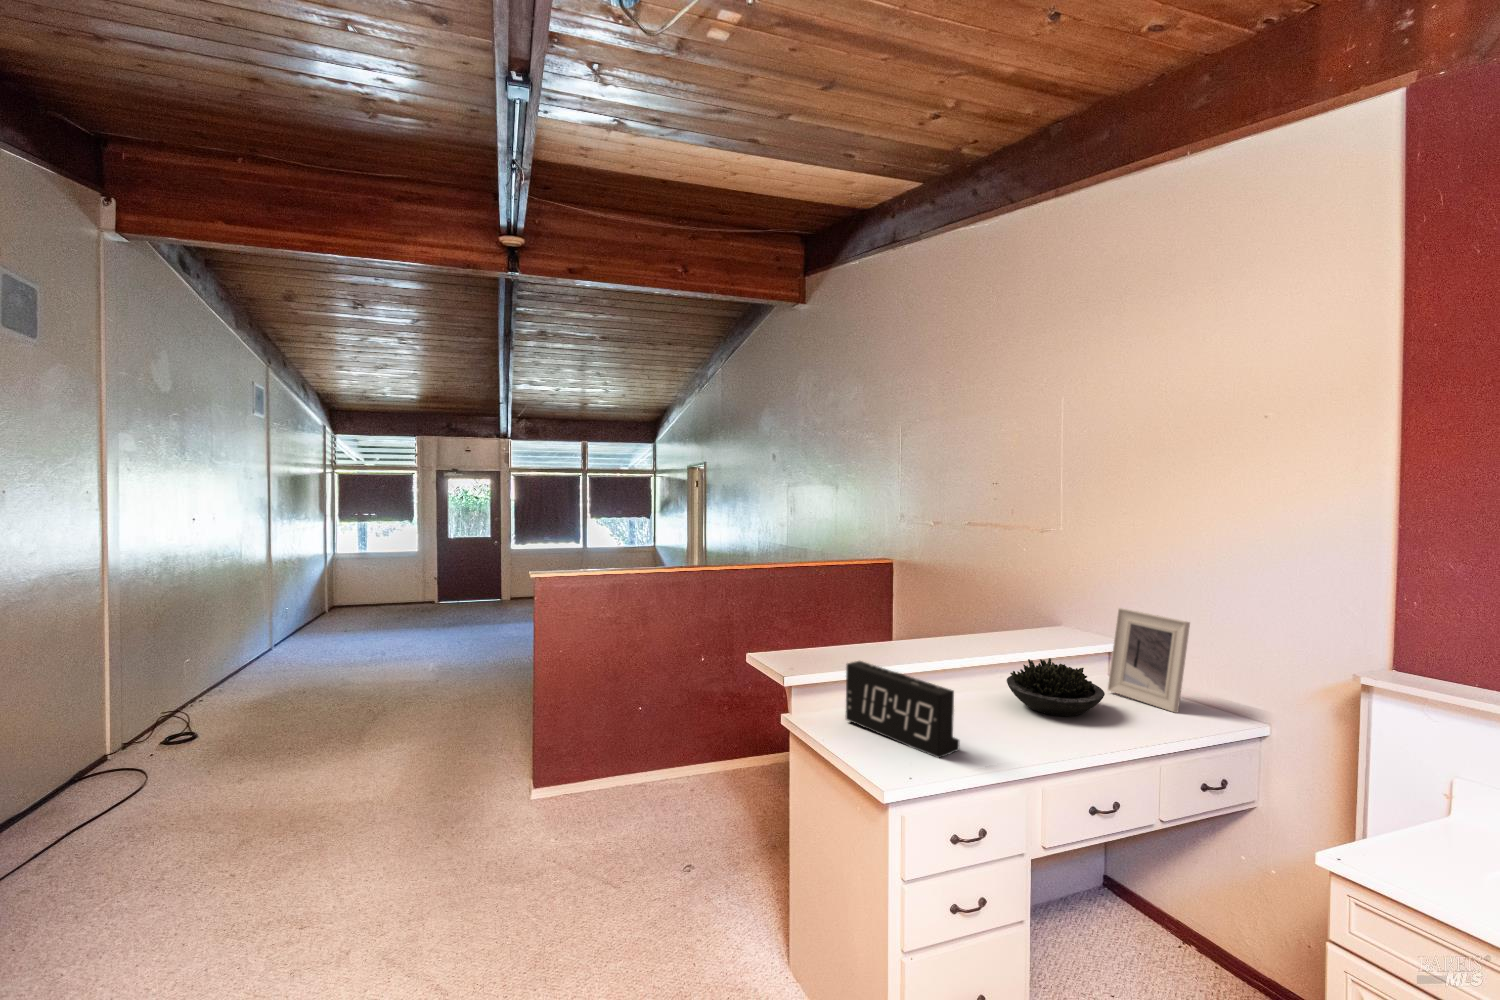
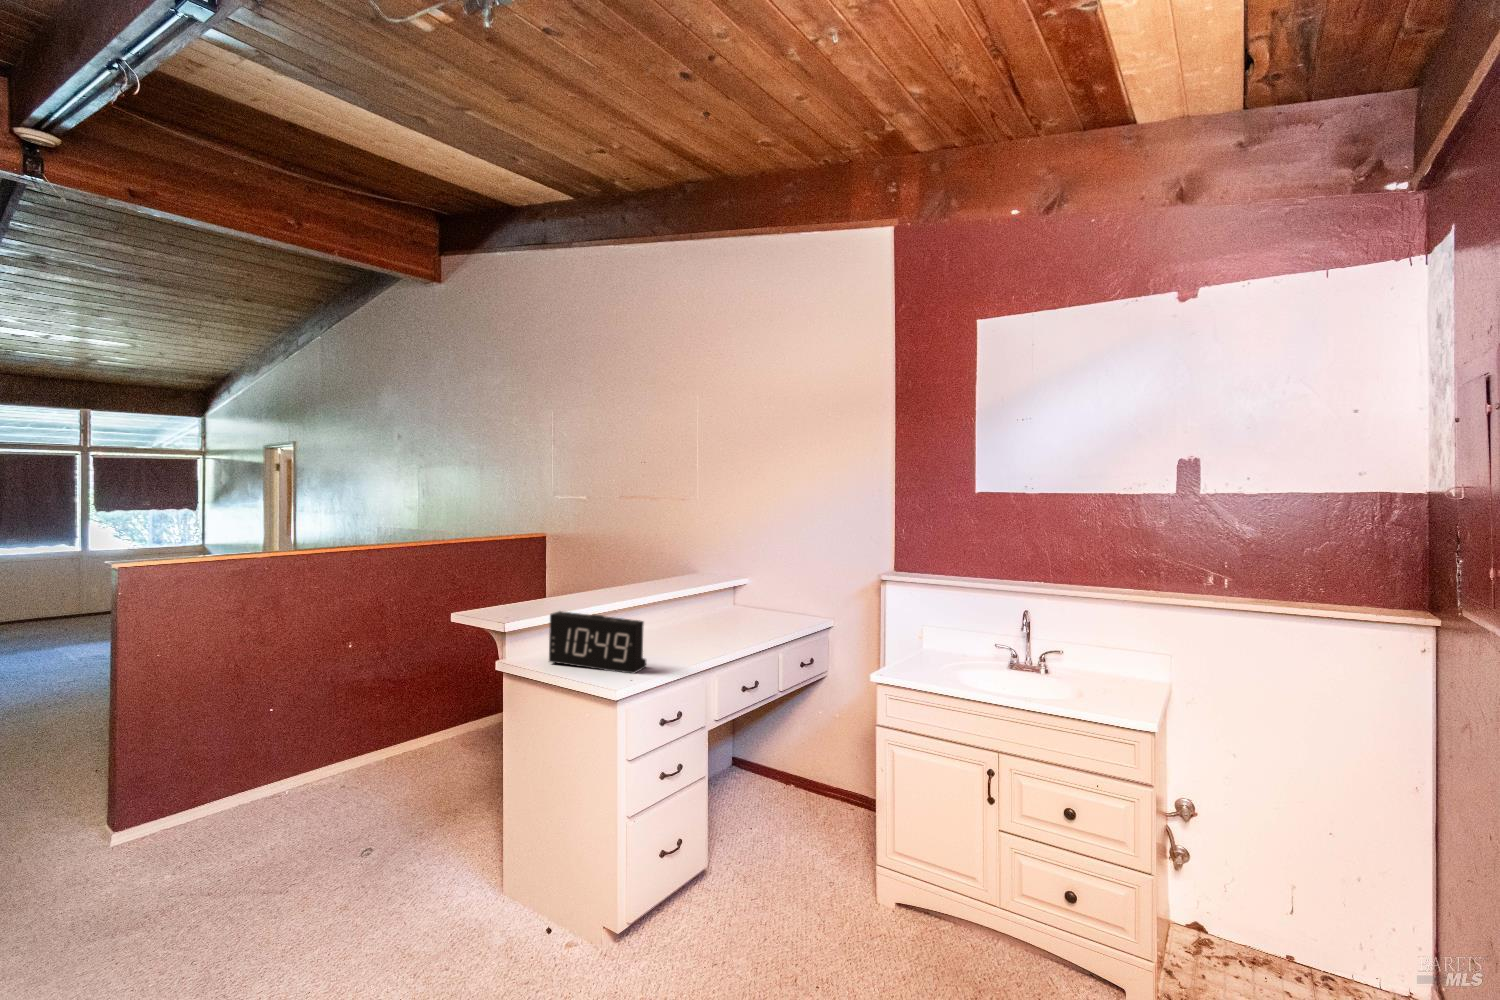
picture frame: present [1108,608,1190,713] -> none [733,560,784,628]
succulent plant: present [1007,658,1105,716] -> none [668,599,735,639]

